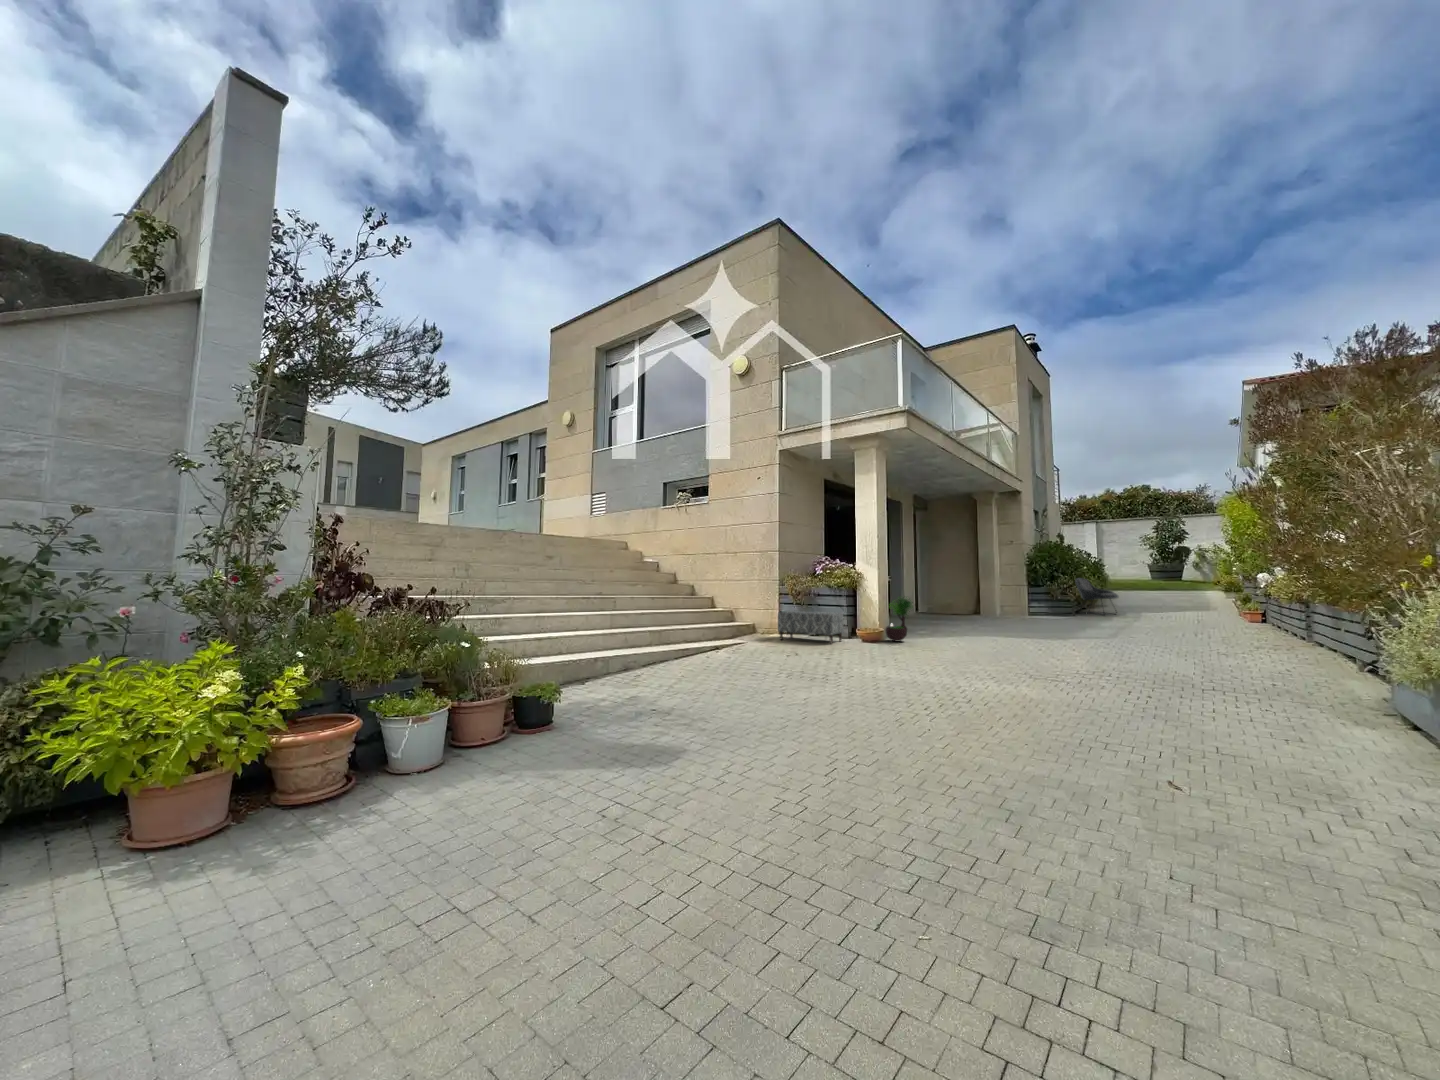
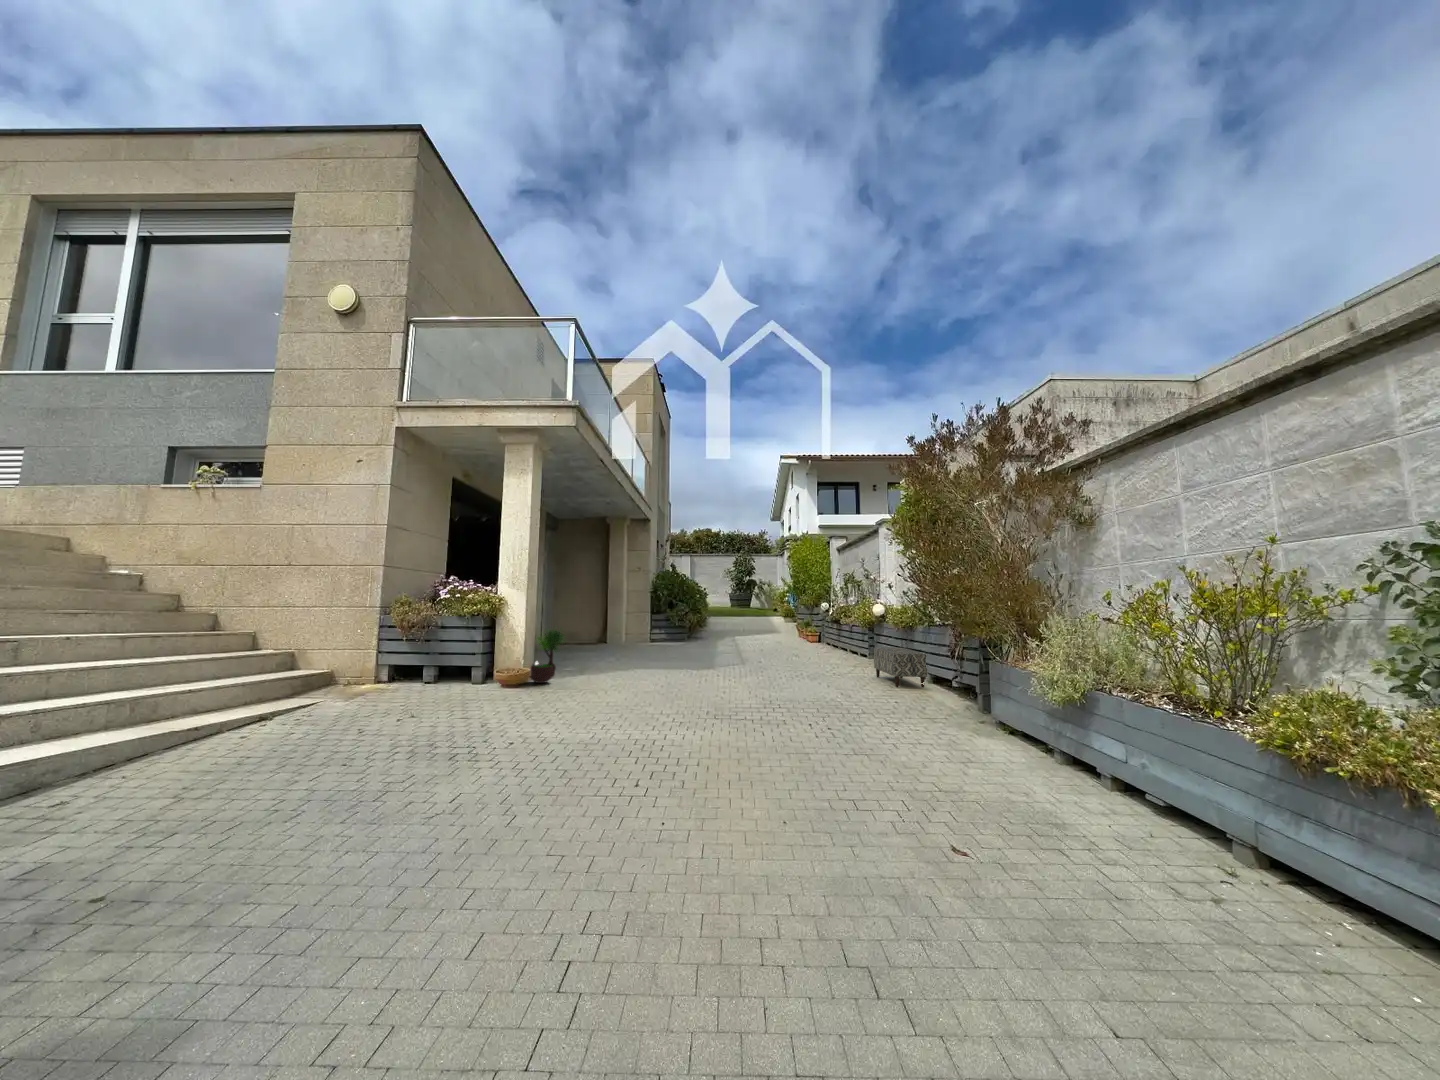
lounge chair: present [1076,578,1119,615] -> none [695,605,729,641]
bench: present [778,610,844,644] -> present [874,647,927,687]

